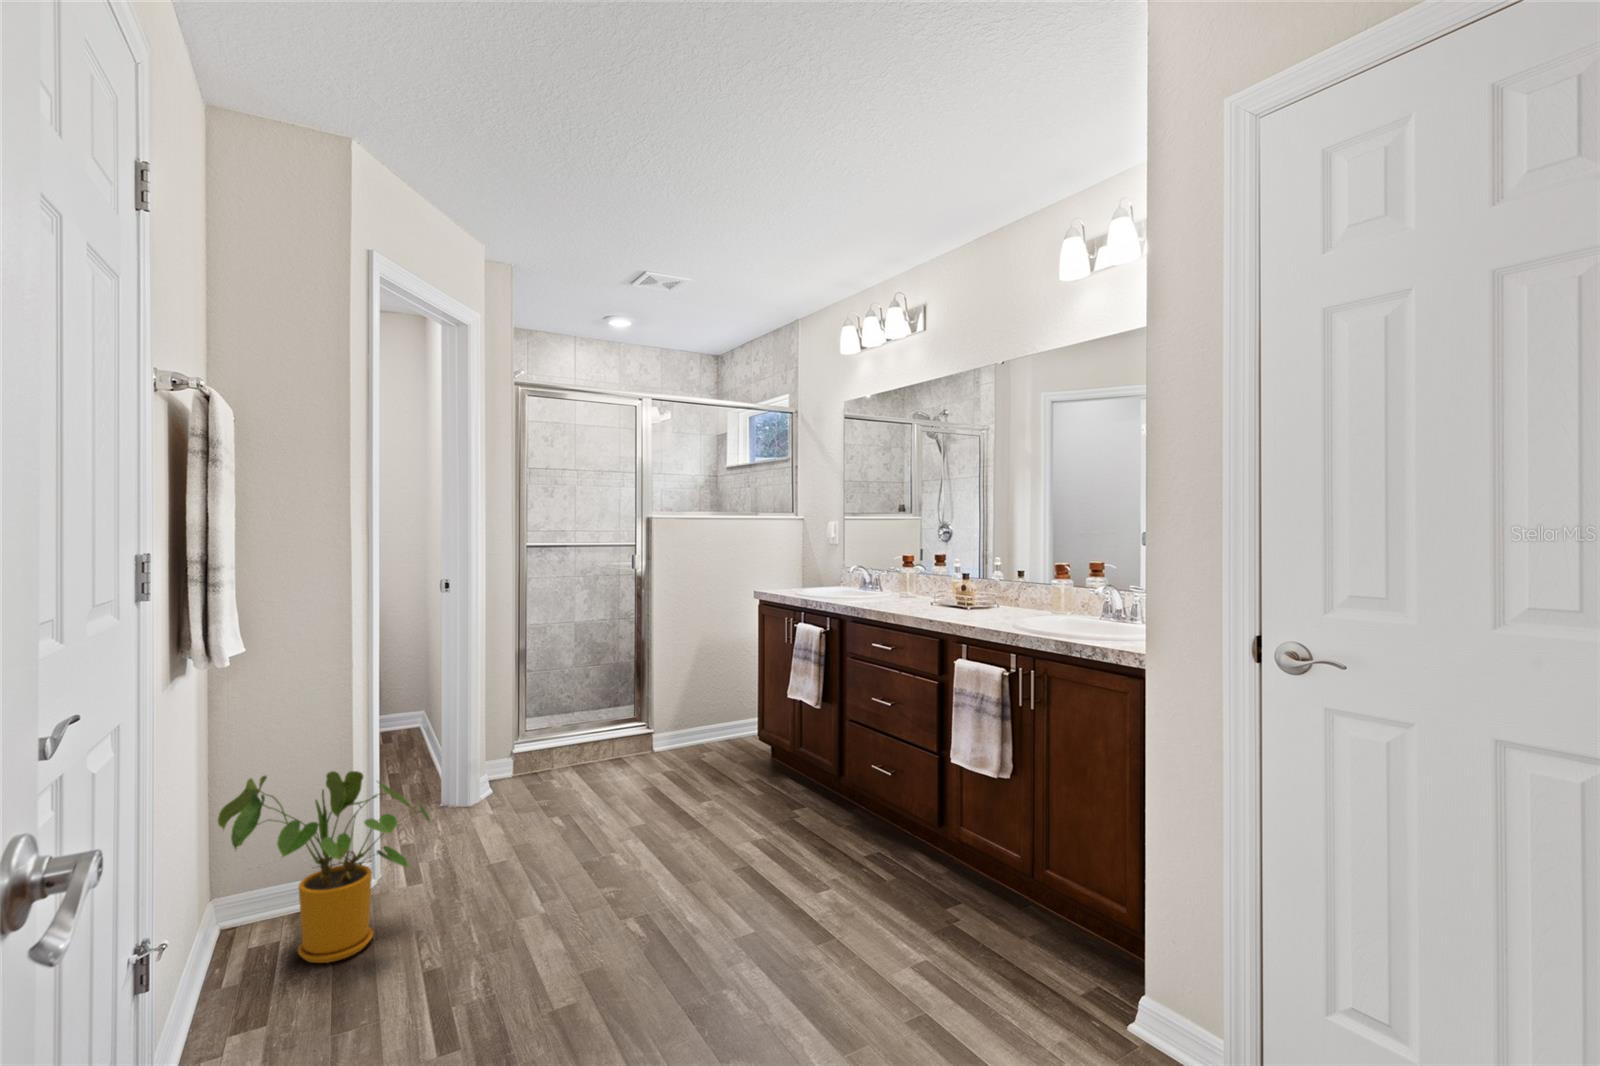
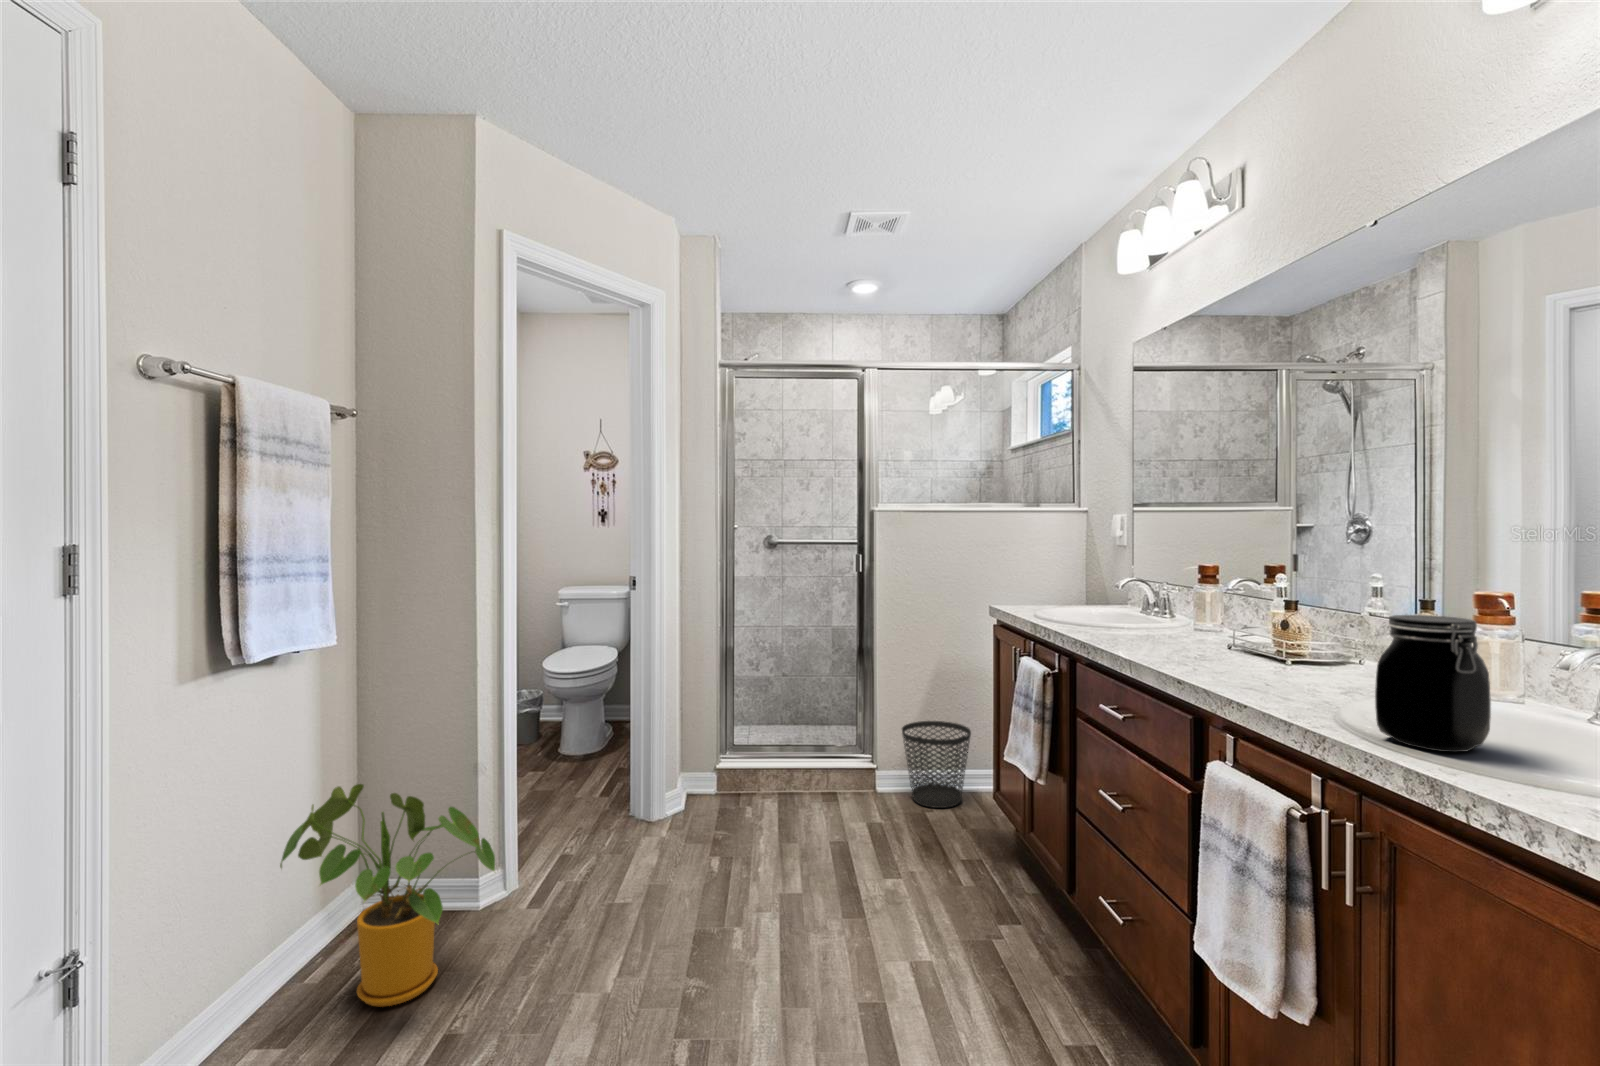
jar: none [1038,574,1079,634] -> present [1375,615,1491,752]
wastebasket: none [677,690,733,758] -> present [902,721,971,808]

